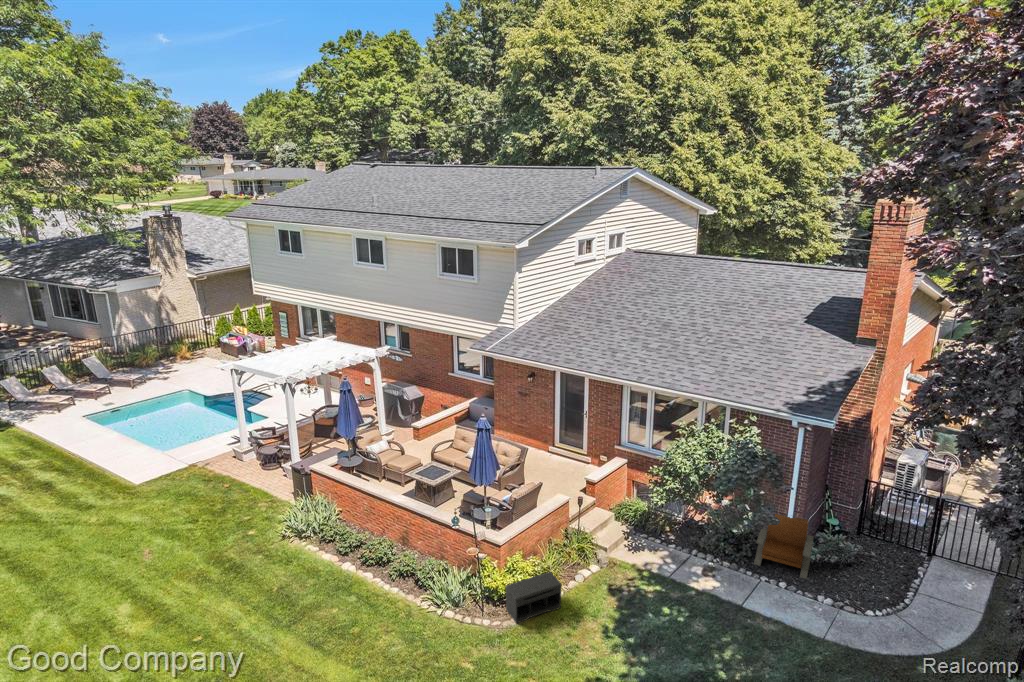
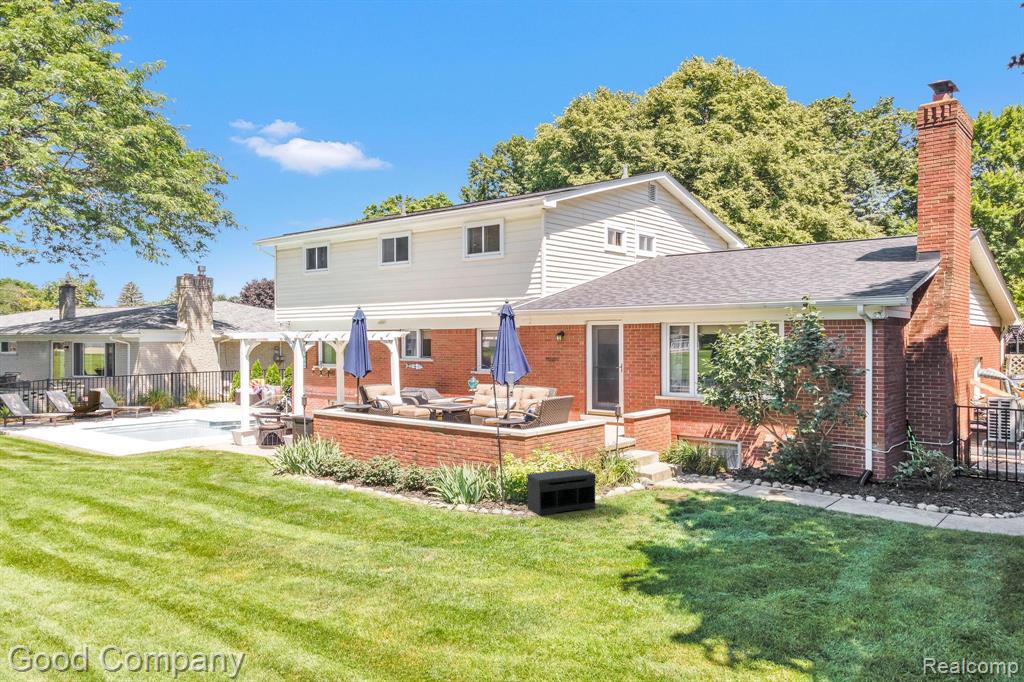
lounge chair: present [754,514,814,579] -> present [70,390,104,419]

